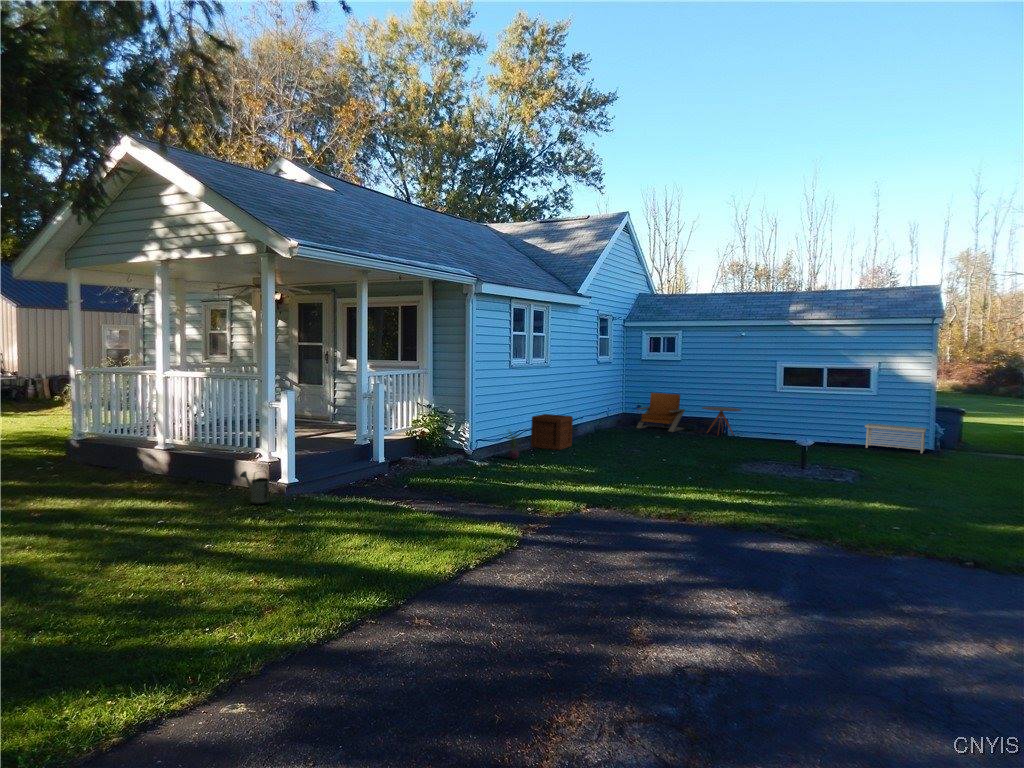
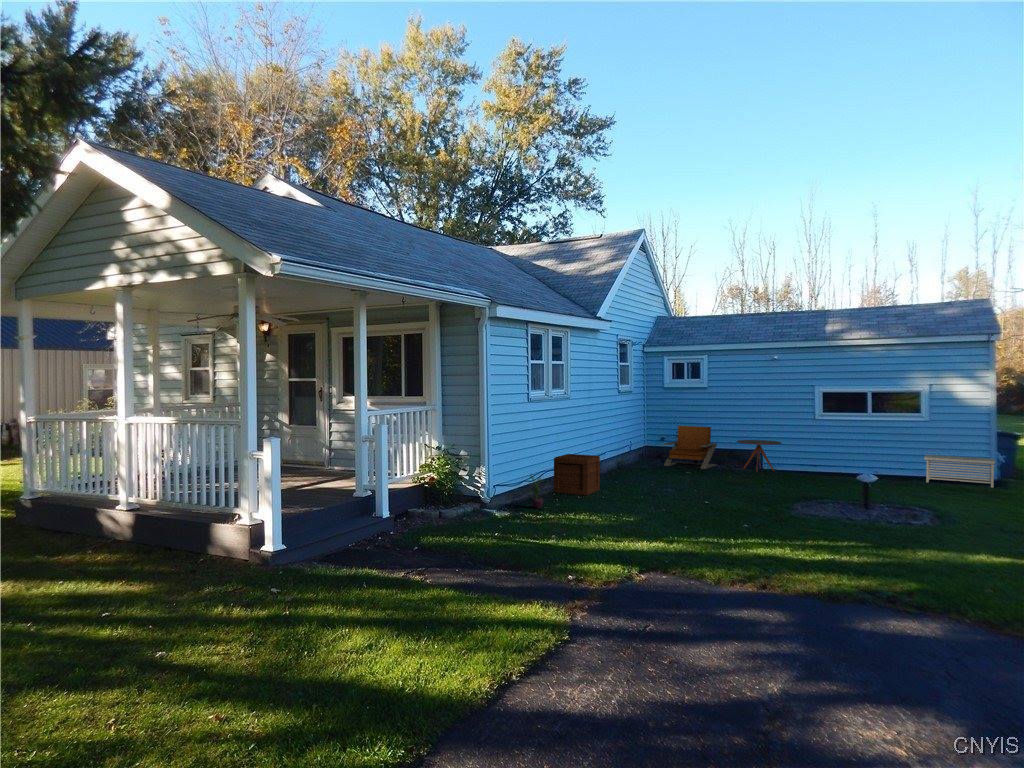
watering can: present [240,471,269,505] -> none [212,539,248,583]

